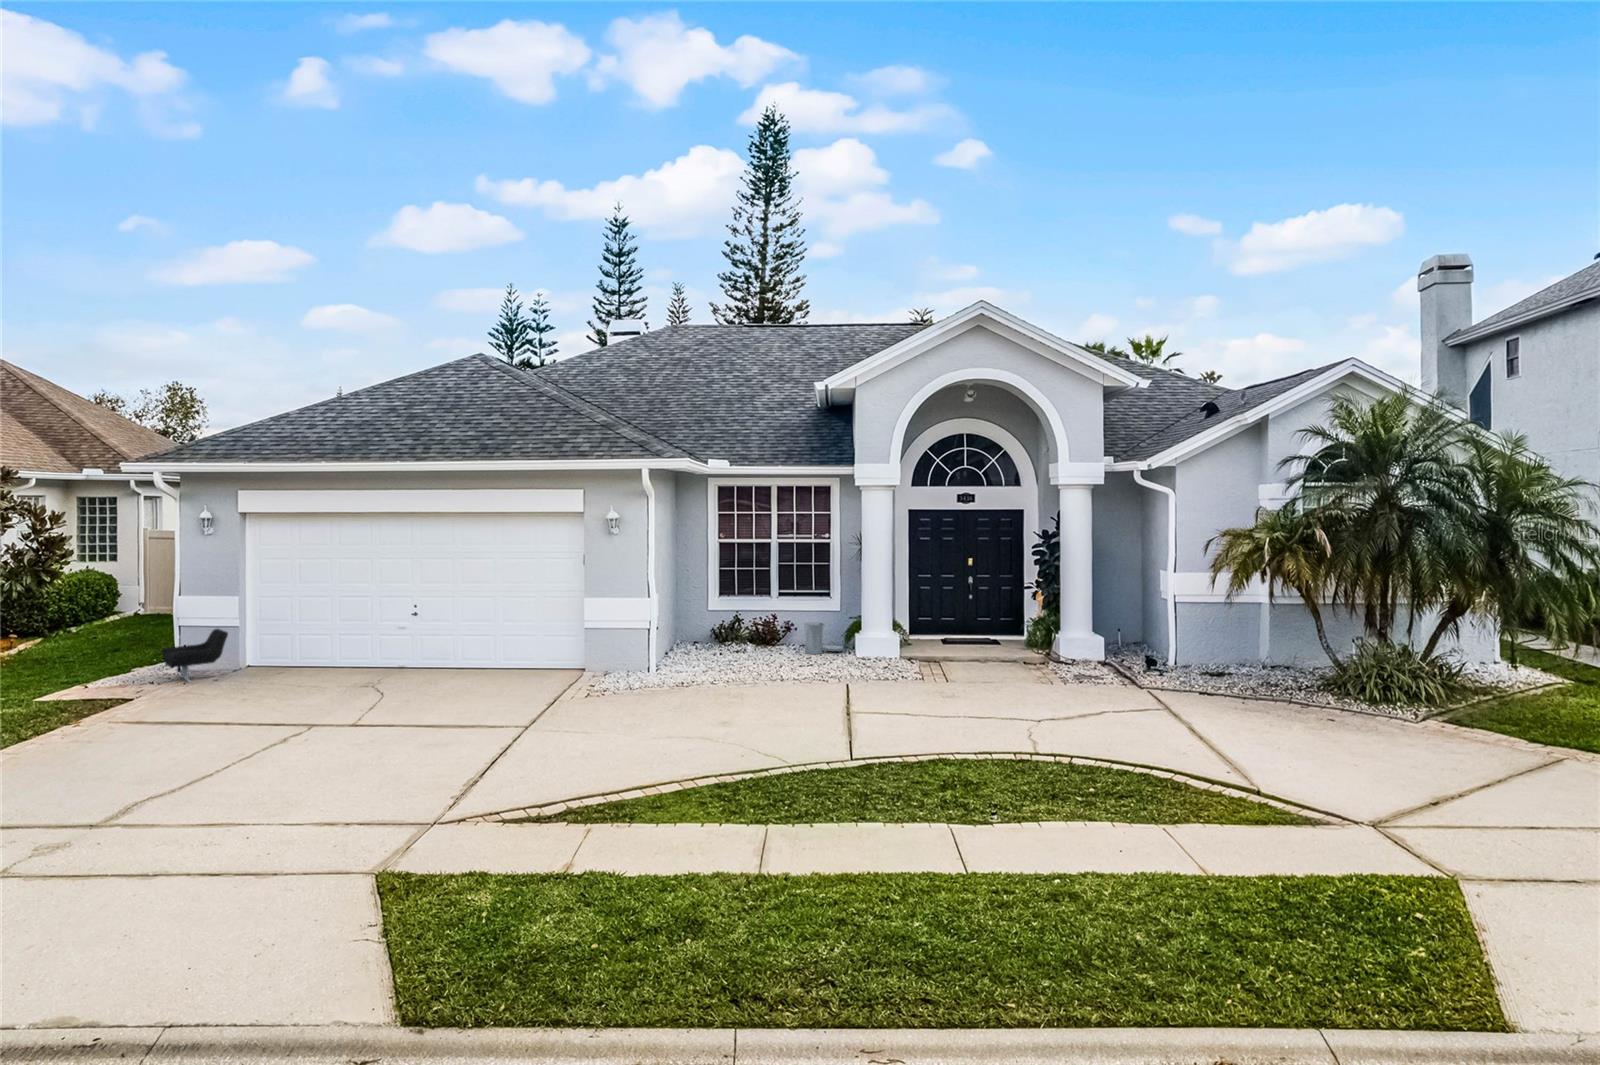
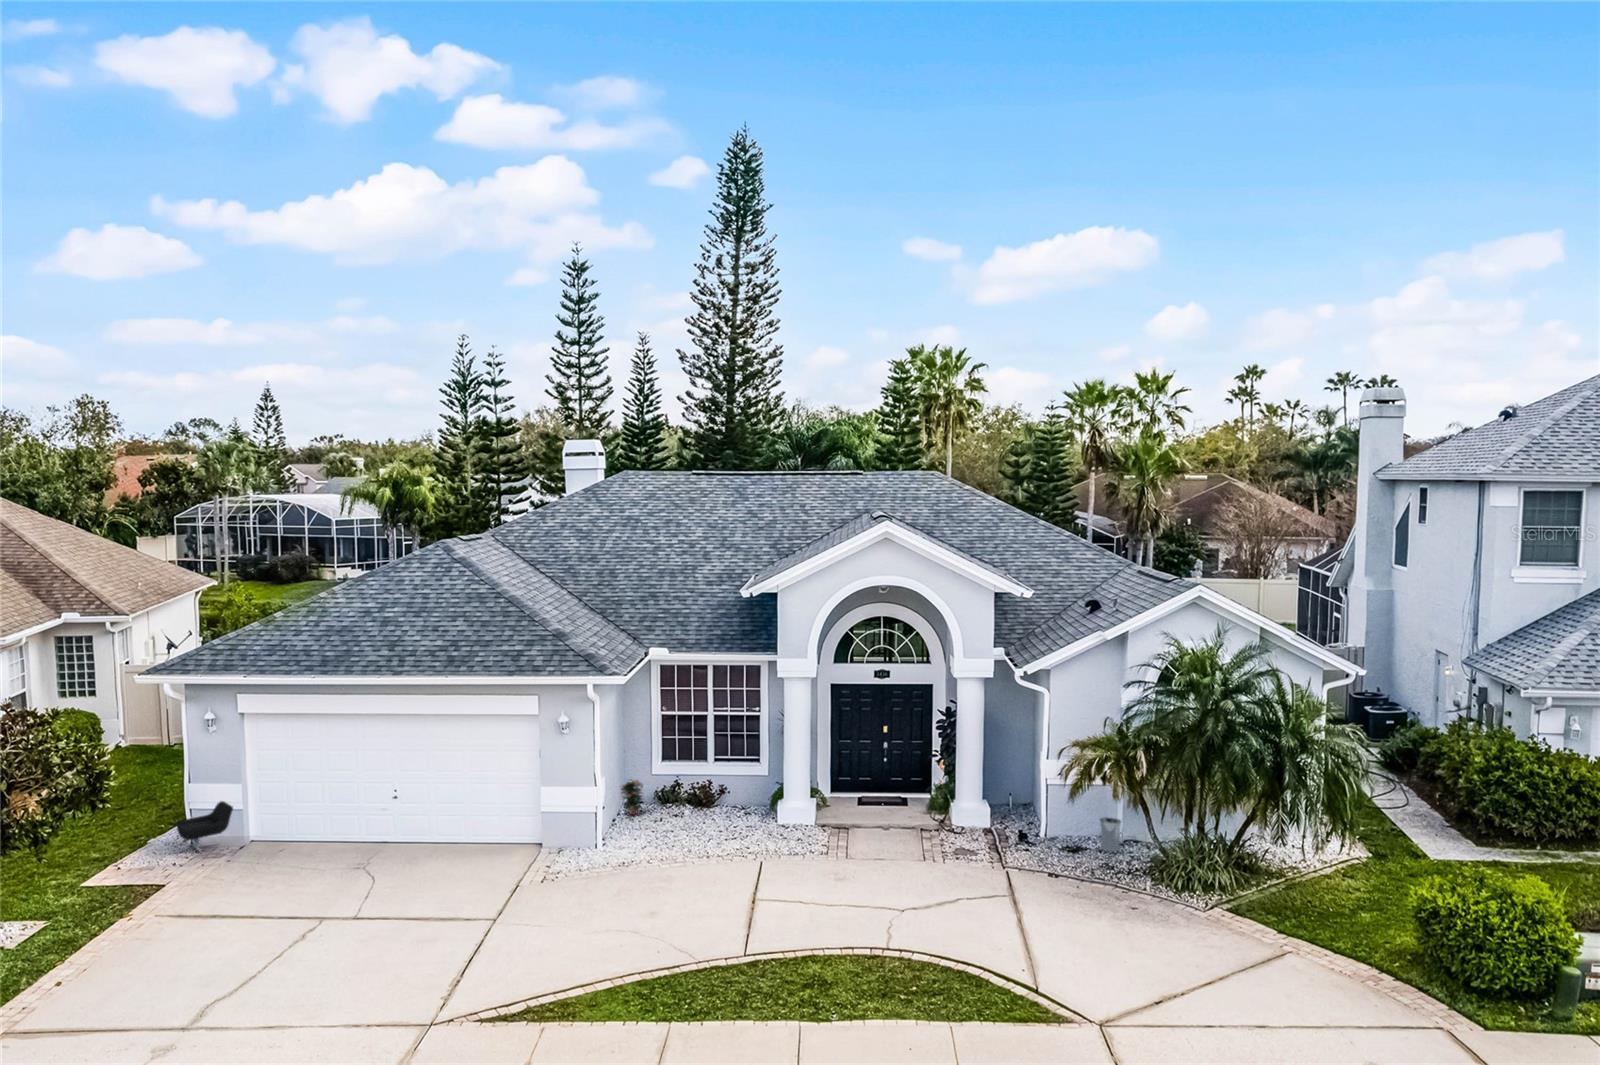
decorative plant: none [674,615,704,654] -> present [621,779,643,815]
trash can: present [804,622,843,654] -> present [1100,817,1124,852]

